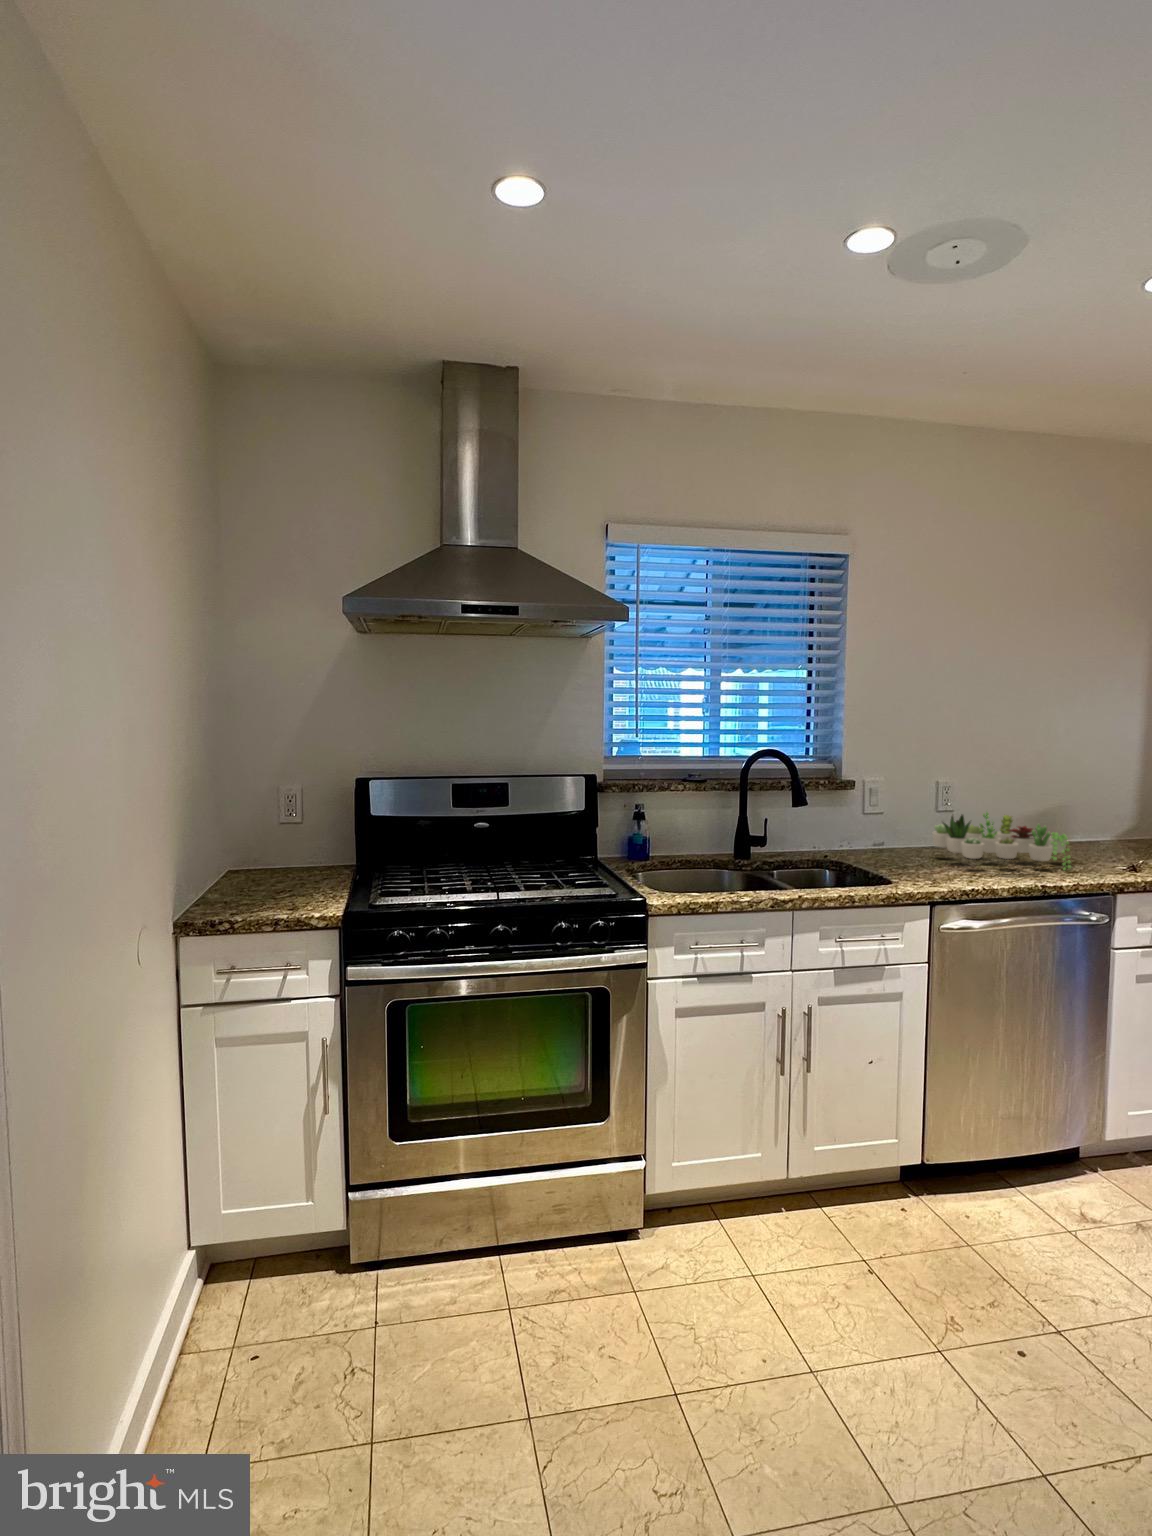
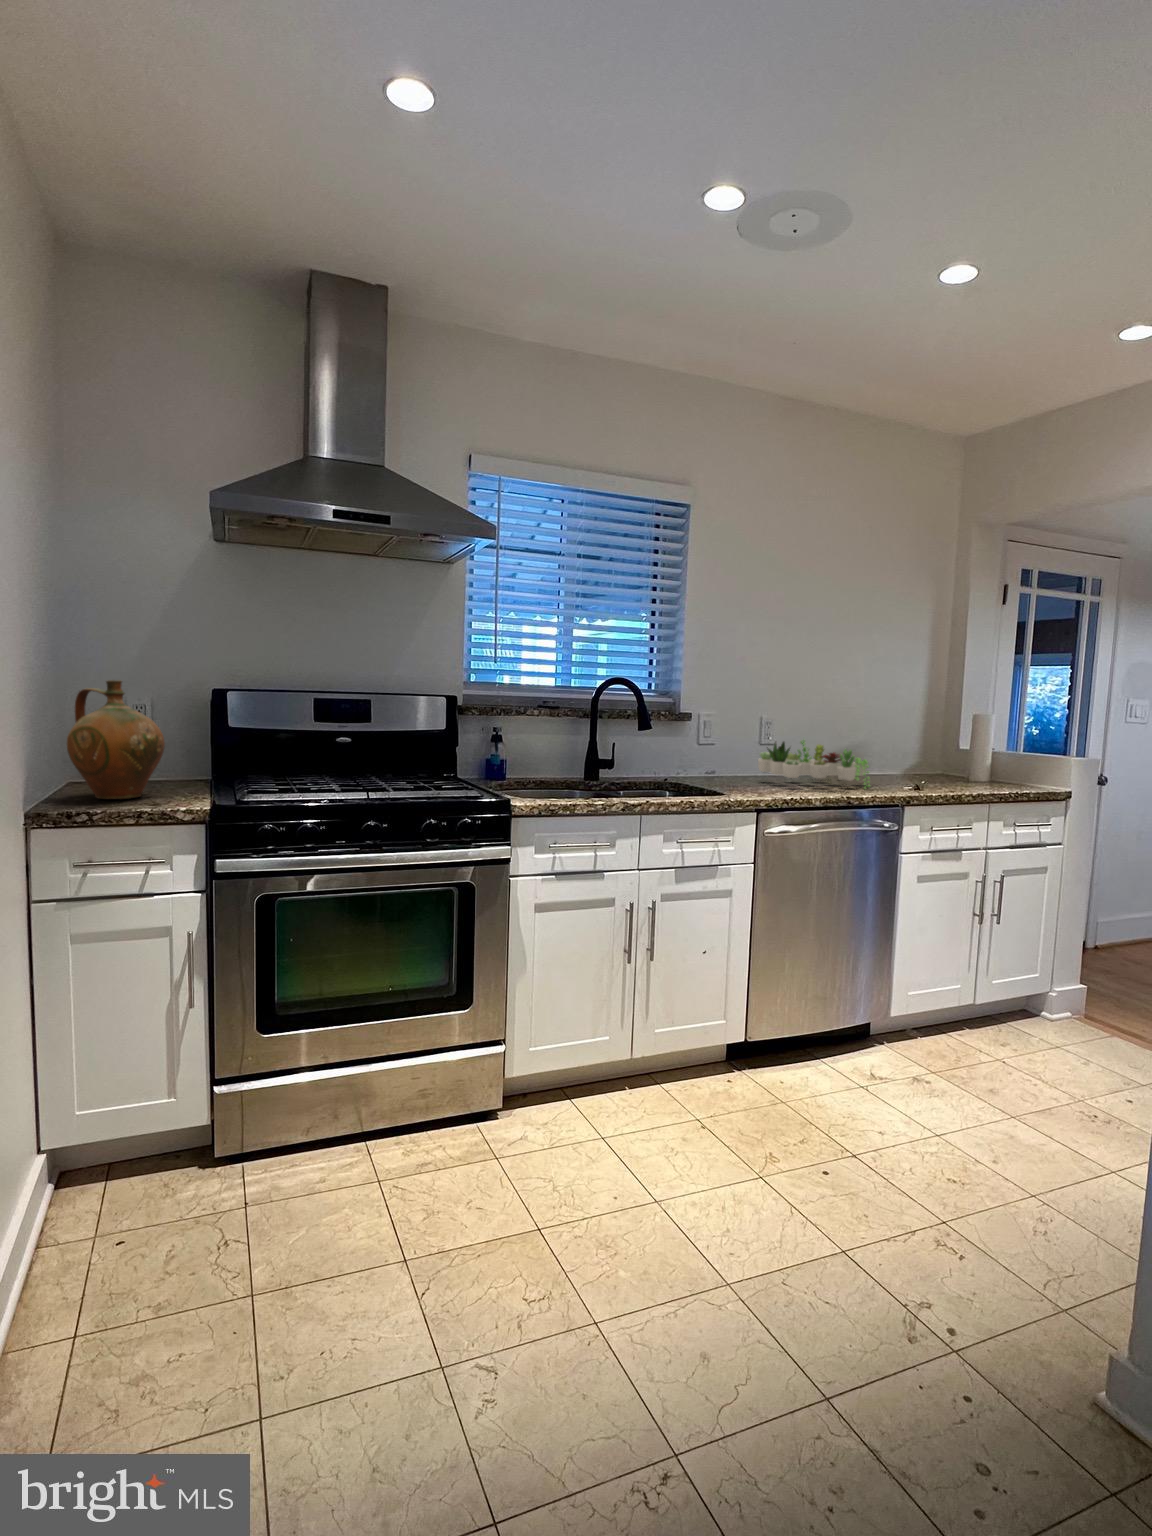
ceramic jug: none [217,784,306,901] -> present [67,680,165,800]

